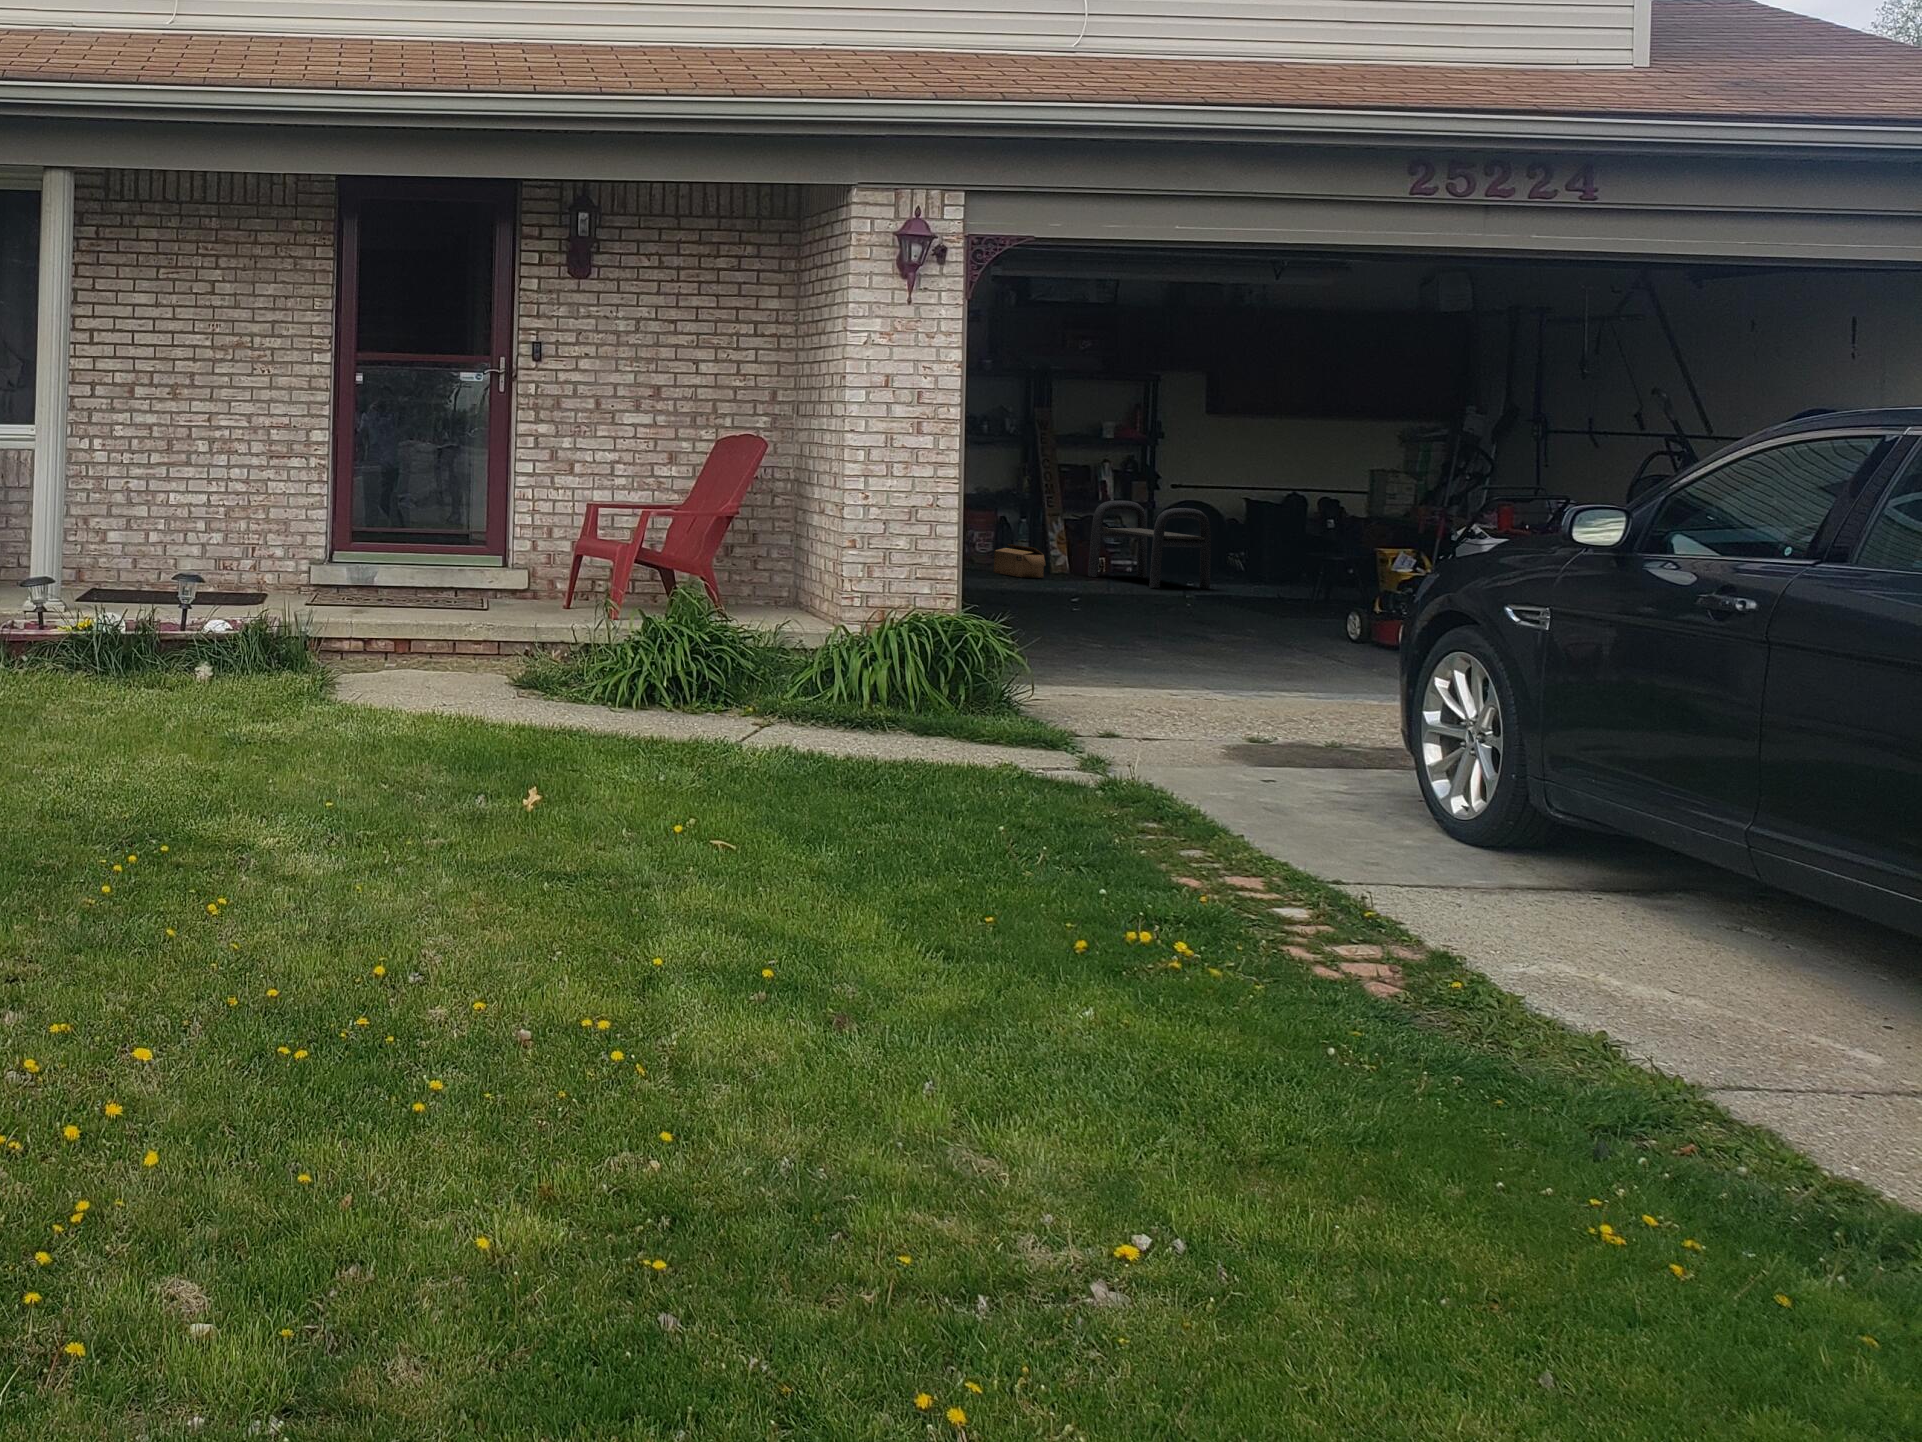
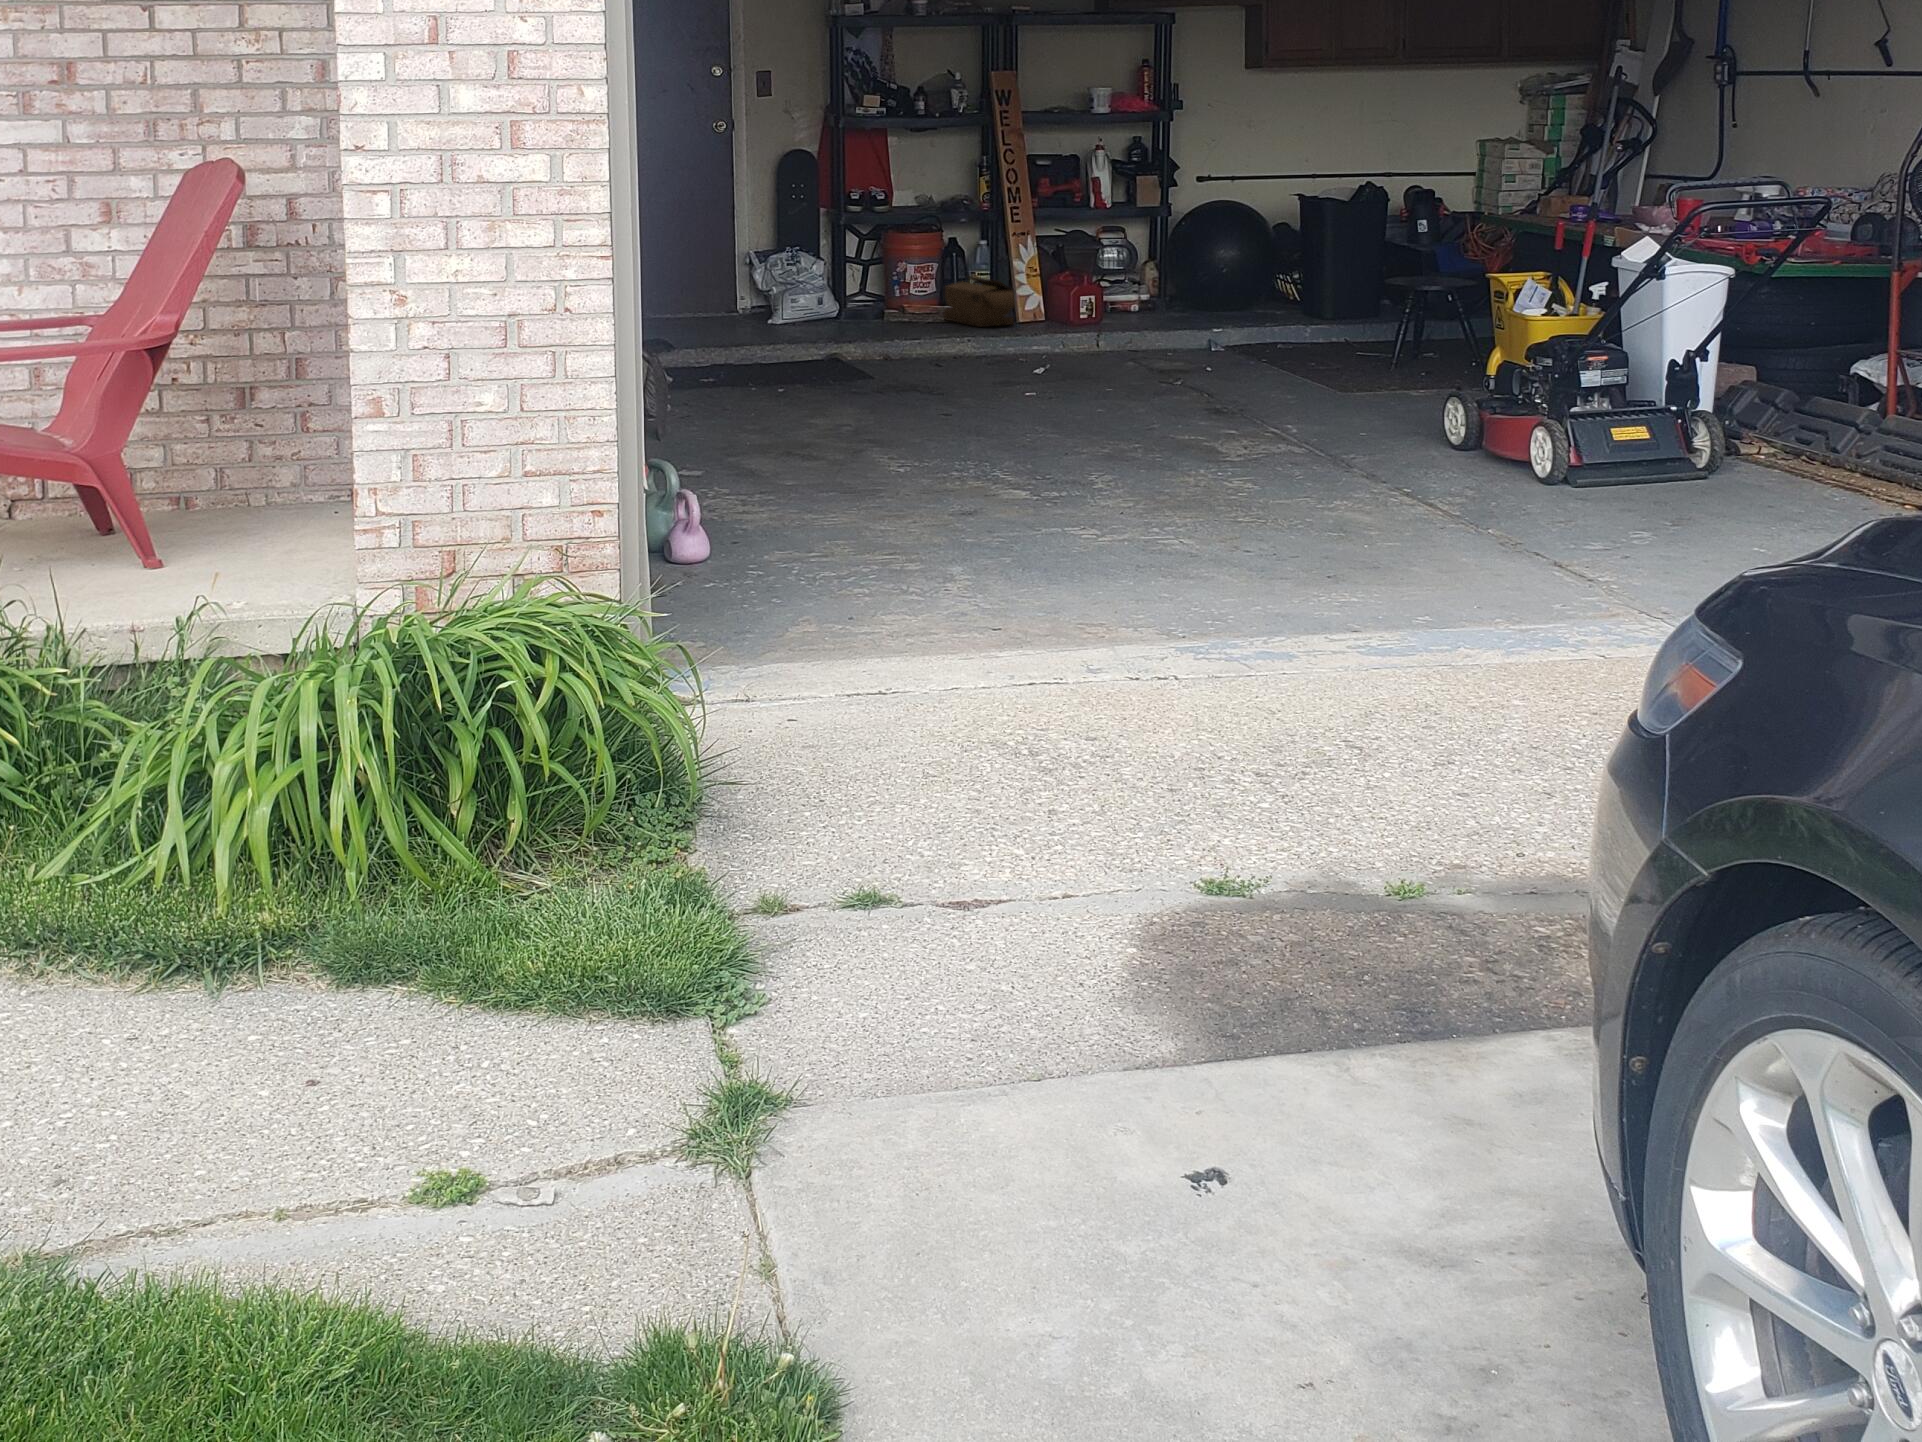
bench: present [1088,501,1211,589] -> none [1083,200,1255,334]

